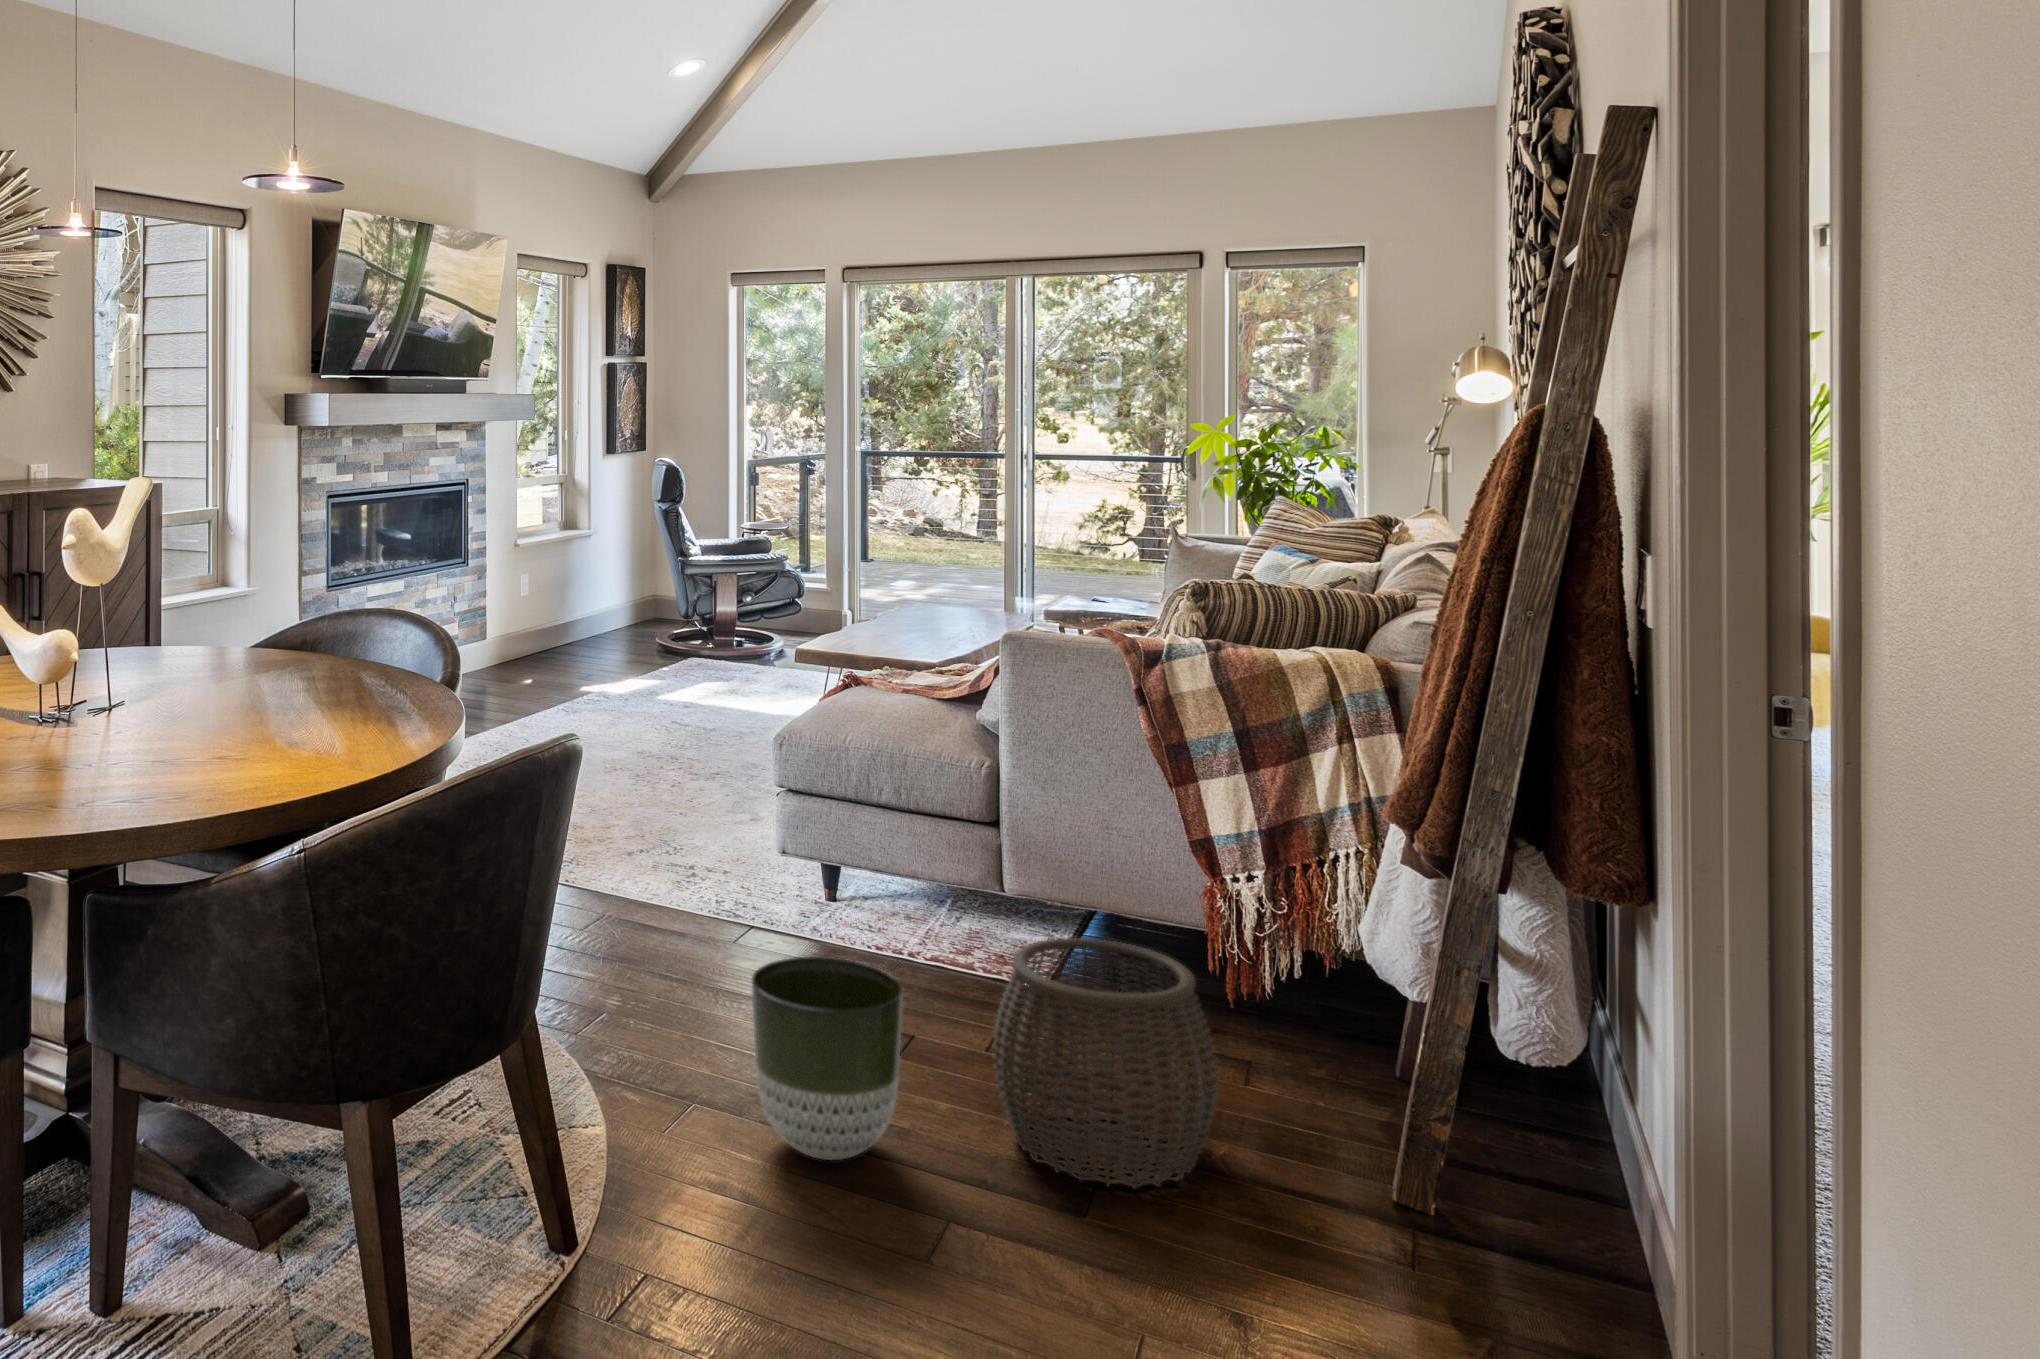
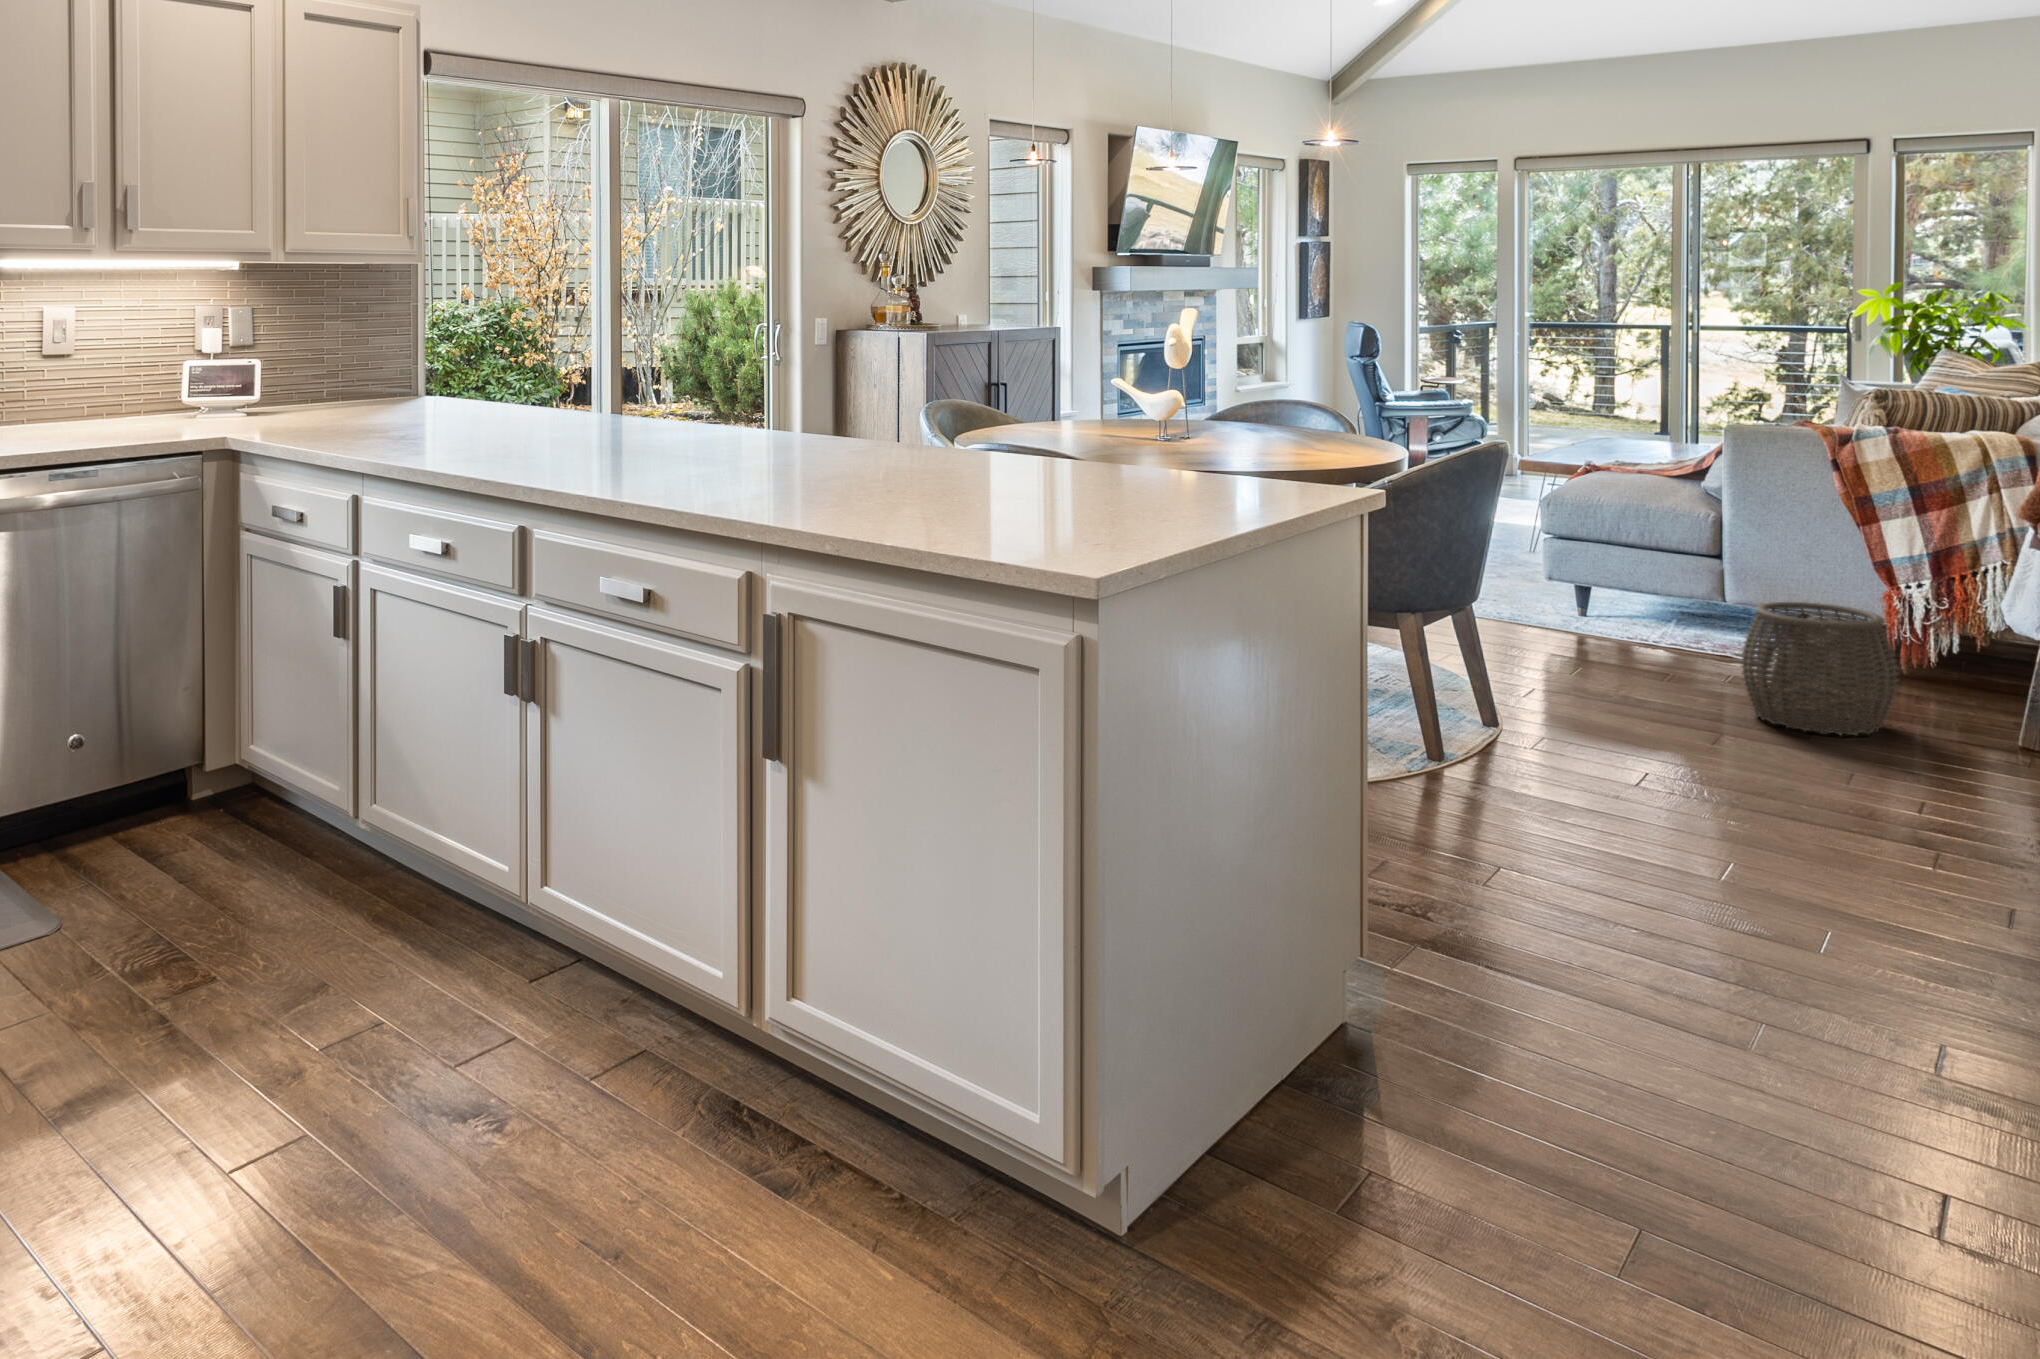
planter: present [751,957,903,1160] -> none [1582,607,1685,717]

